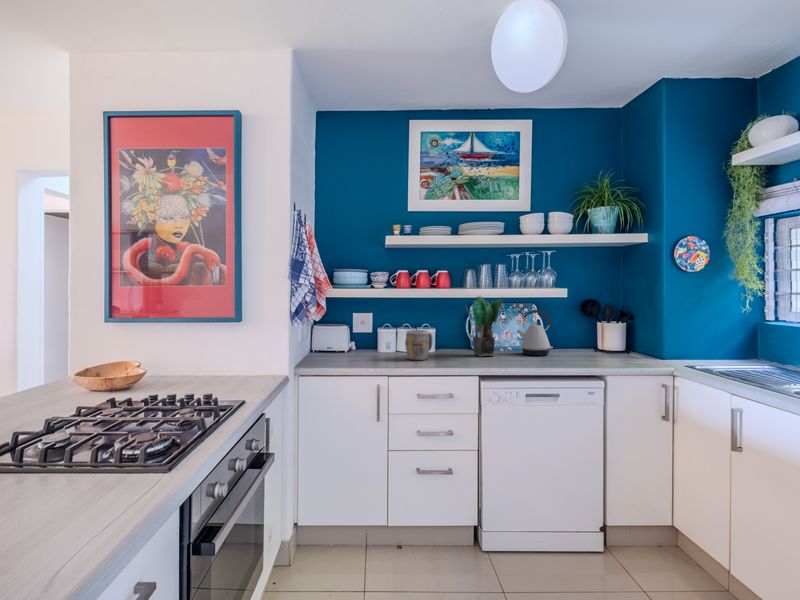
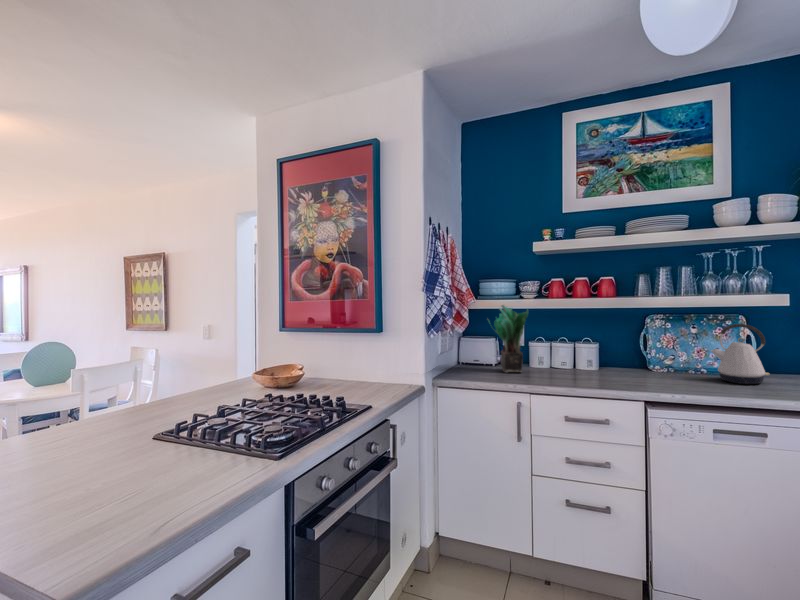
potted plant: present [466,296,503,356] -> present [491,305,528,372]
mug: present [405,330,432,360] -> none [555,345,591,381]

